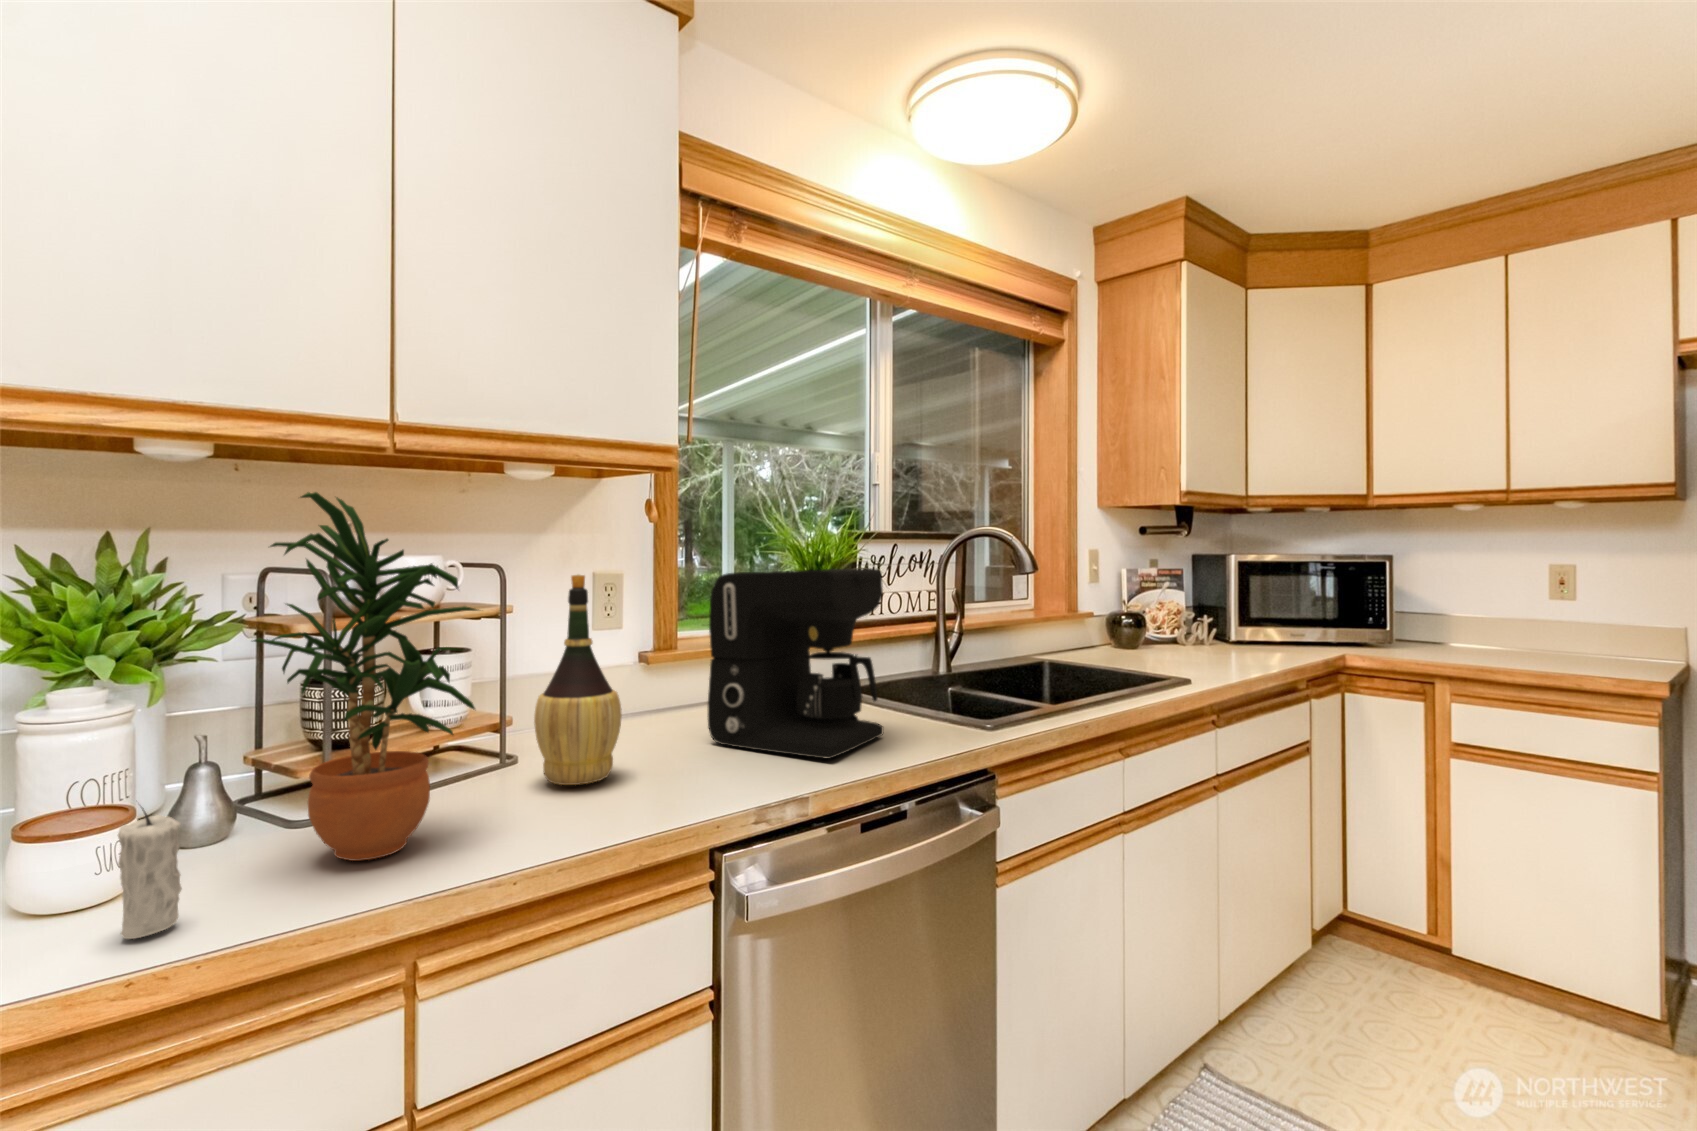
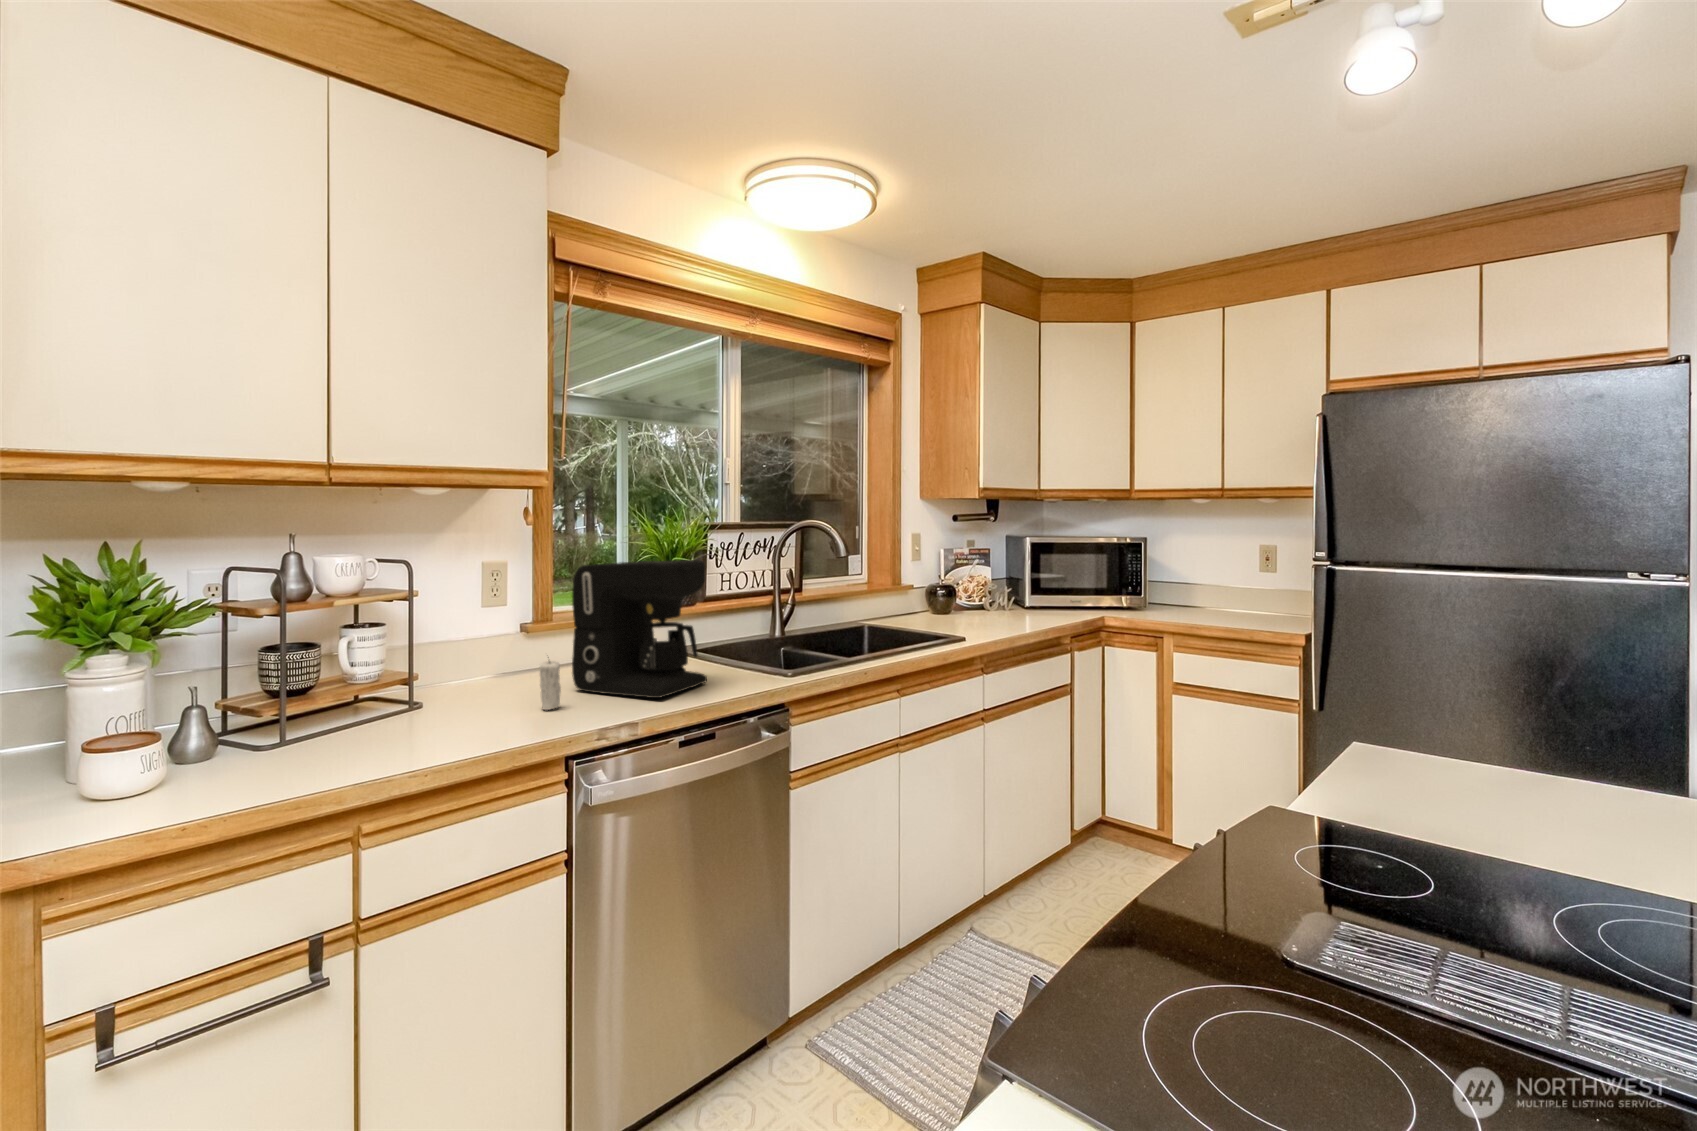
potted plant: present [253,492,478,861] -> none [236,521,398,765]
wine bottle: present [534,575,622,785] -> none [437,569,503,719]
candle: present [118,808,182,939] -> present [540,660,561,710]

